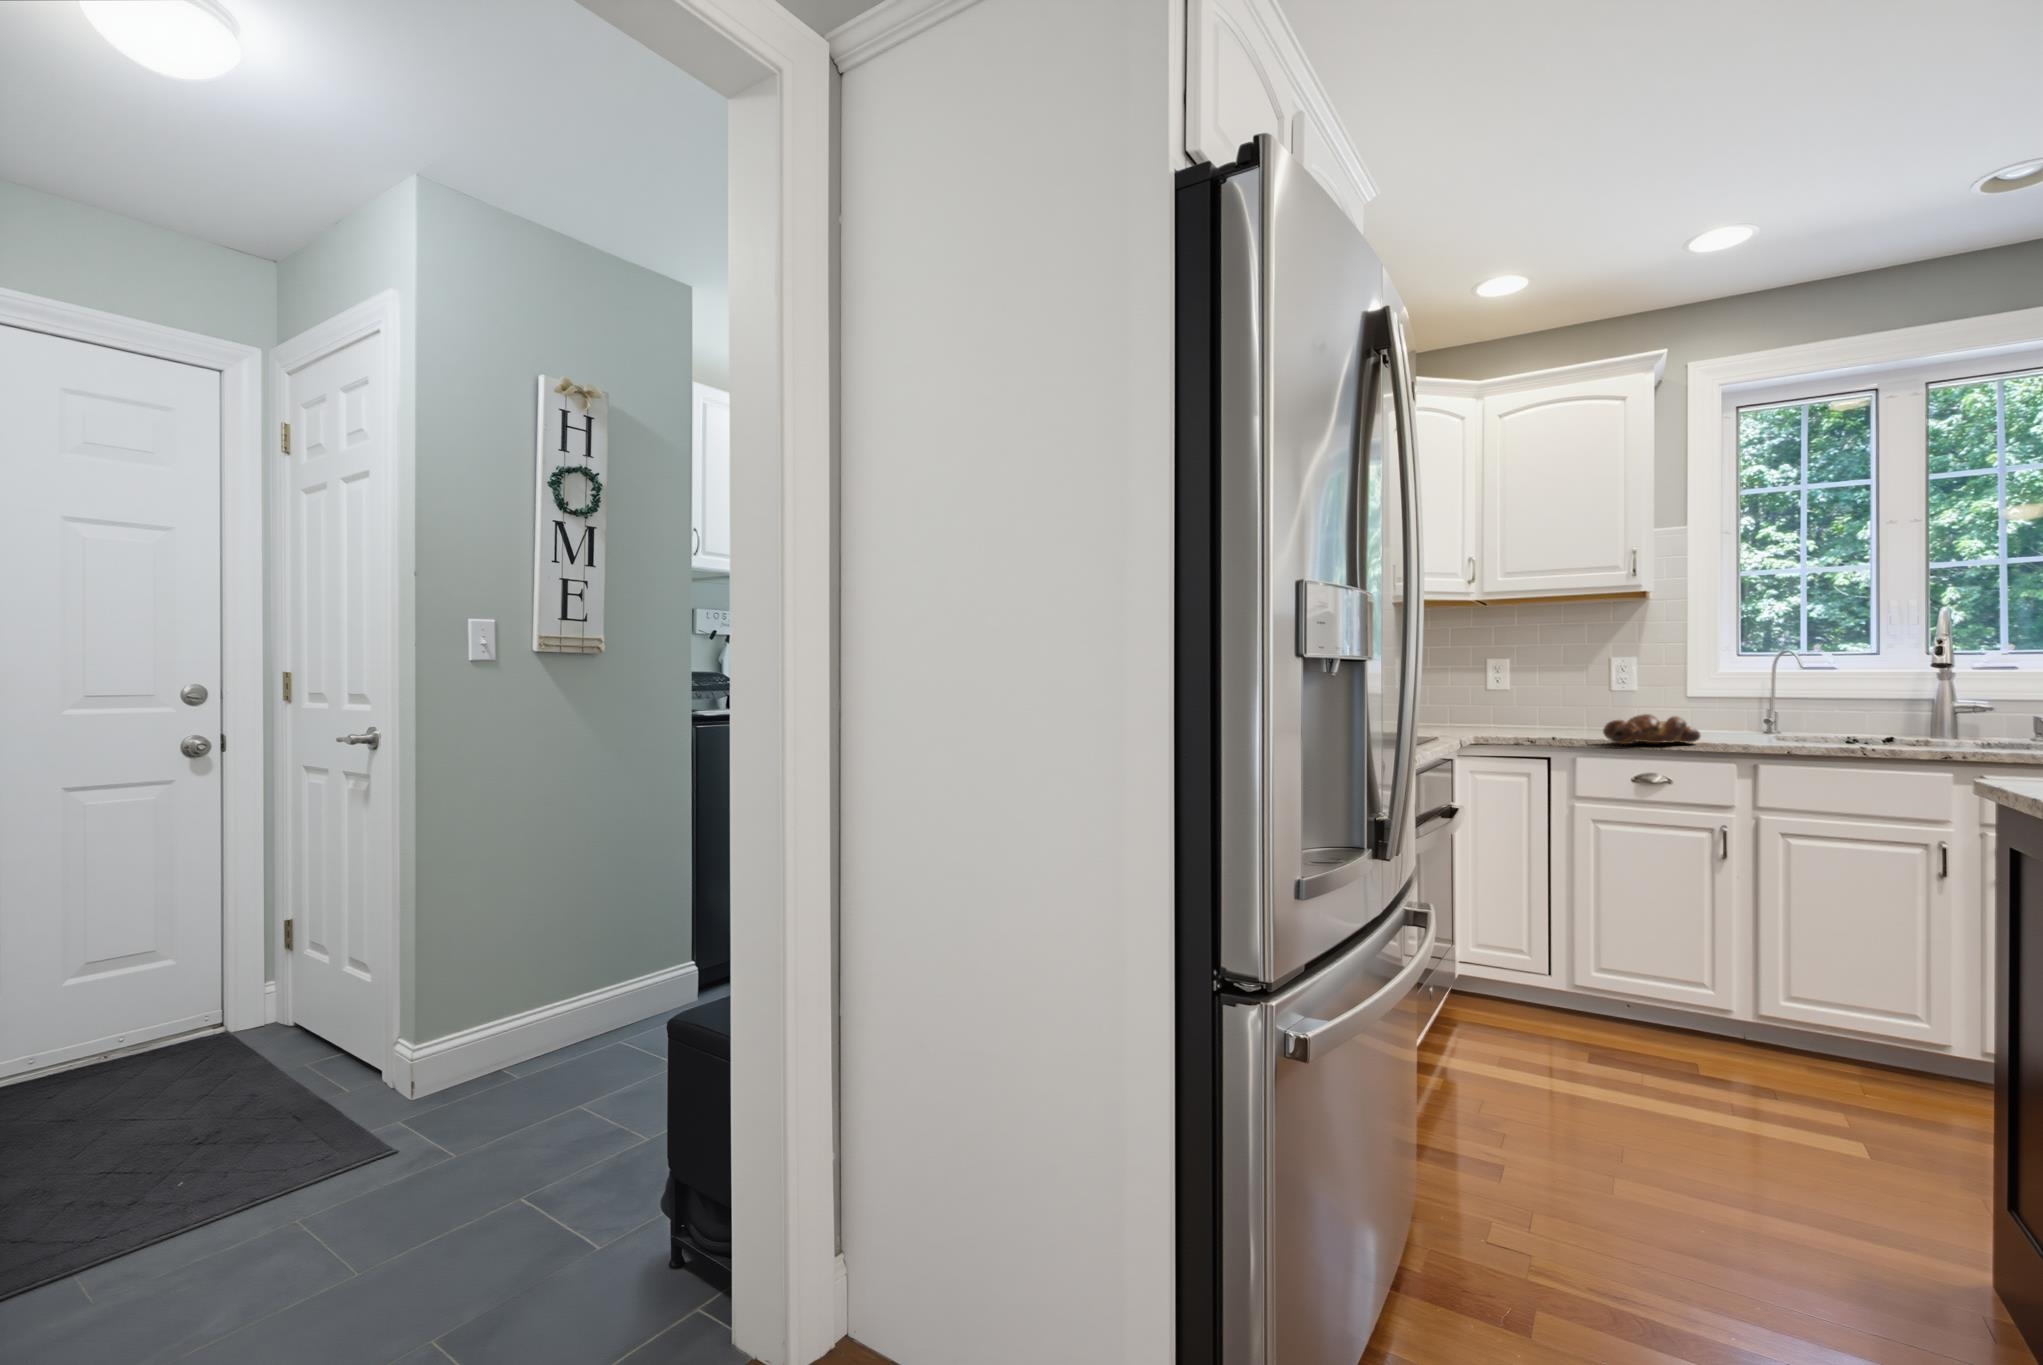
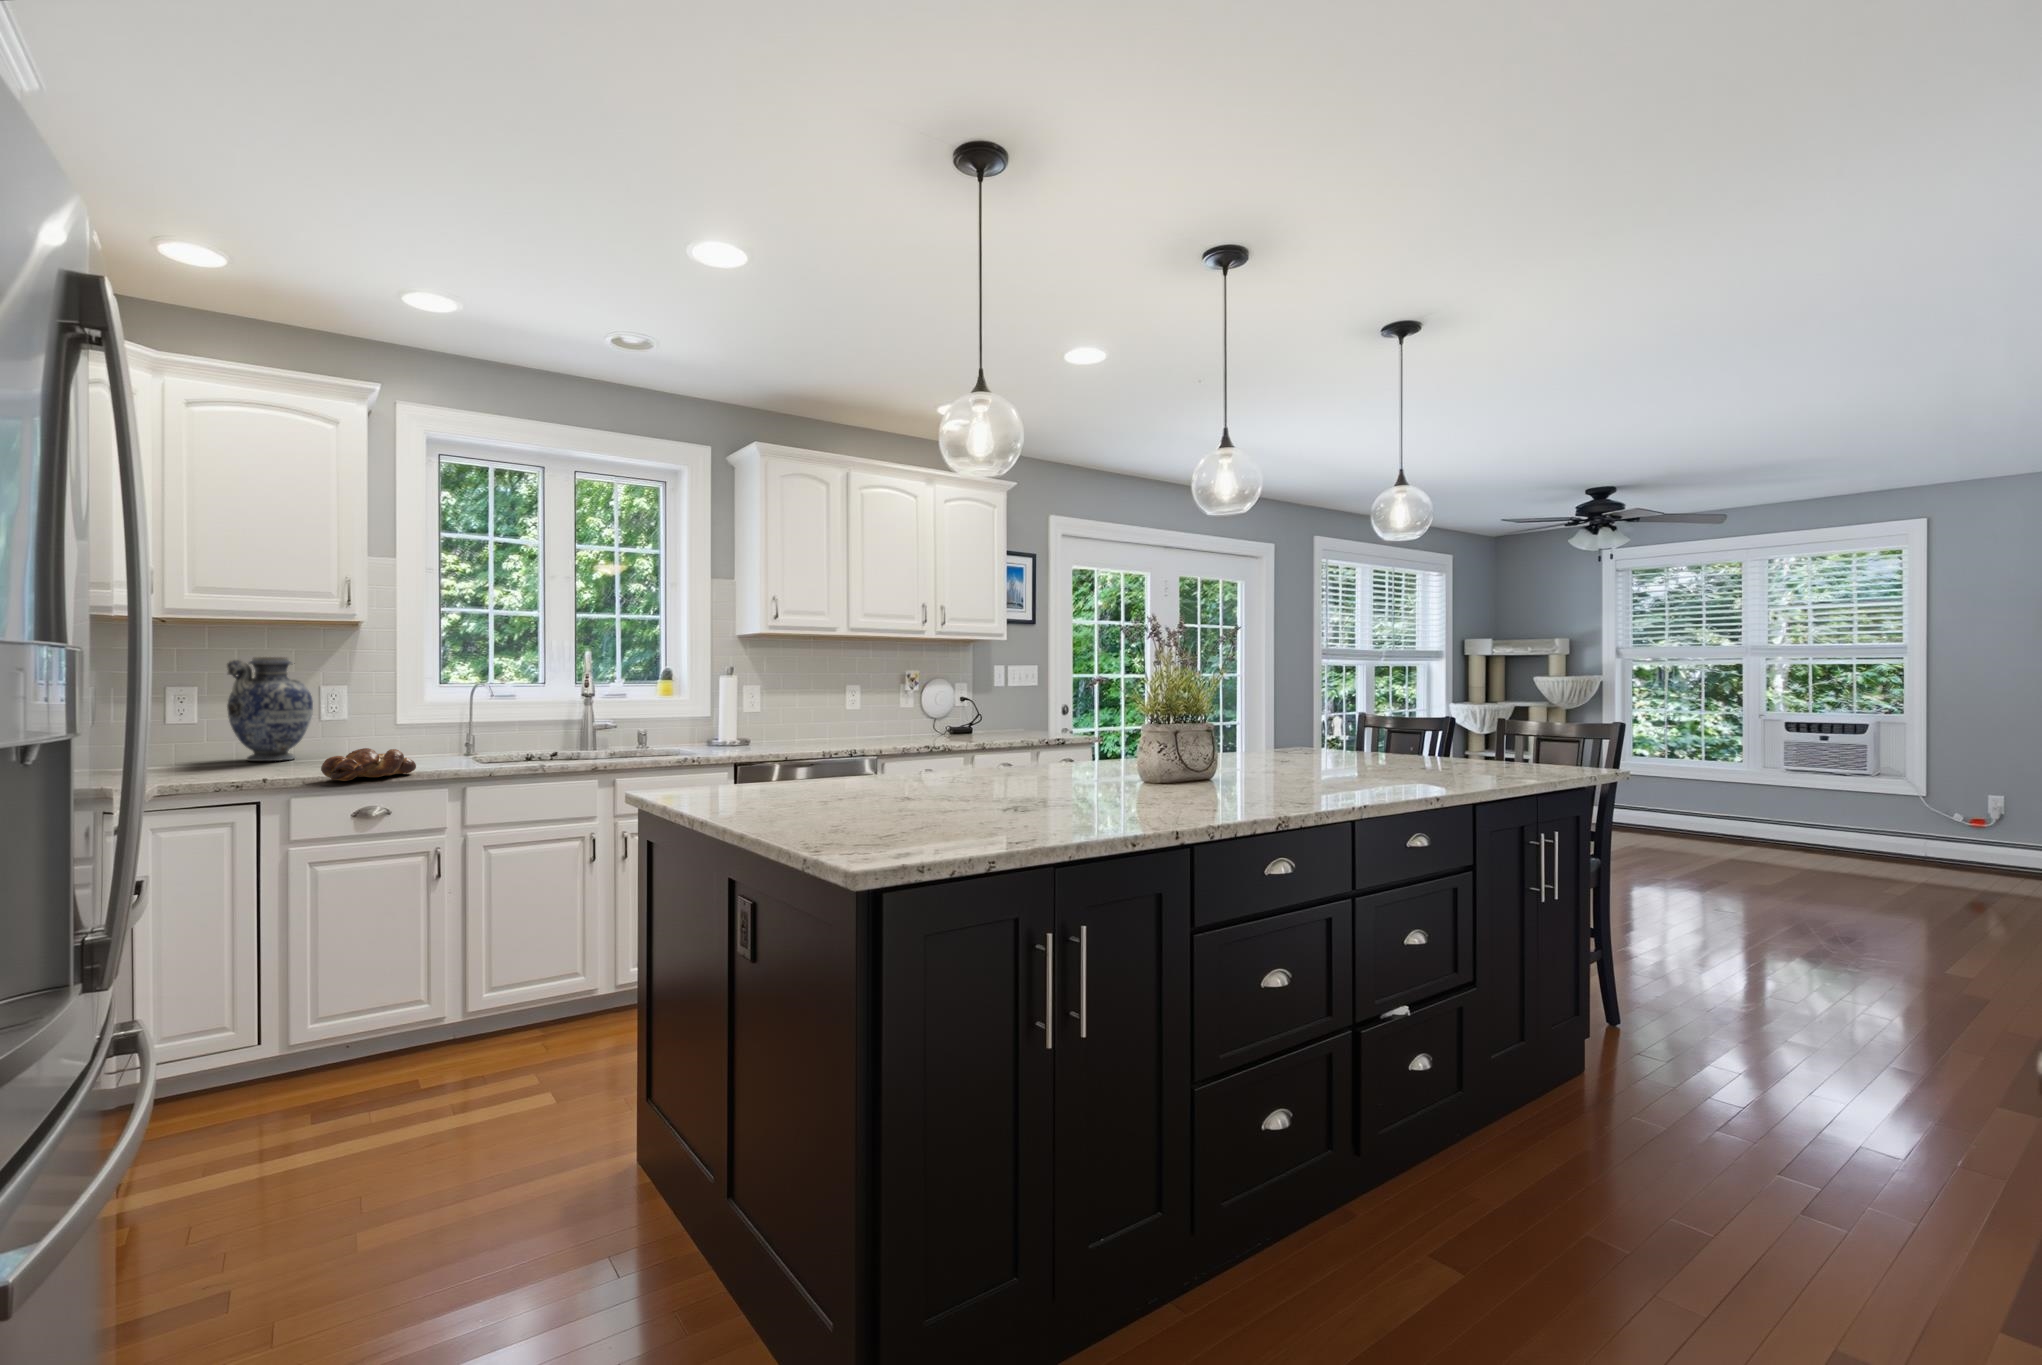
vase: none [1531,631,1605,726] -> present [227,657,313,761]

